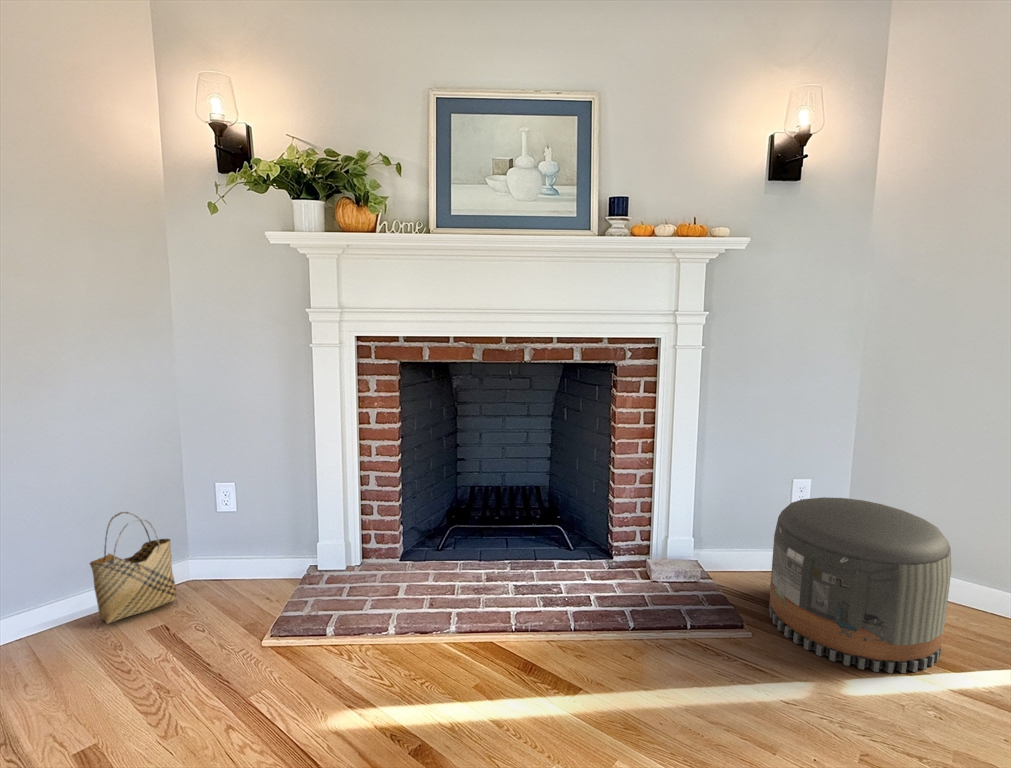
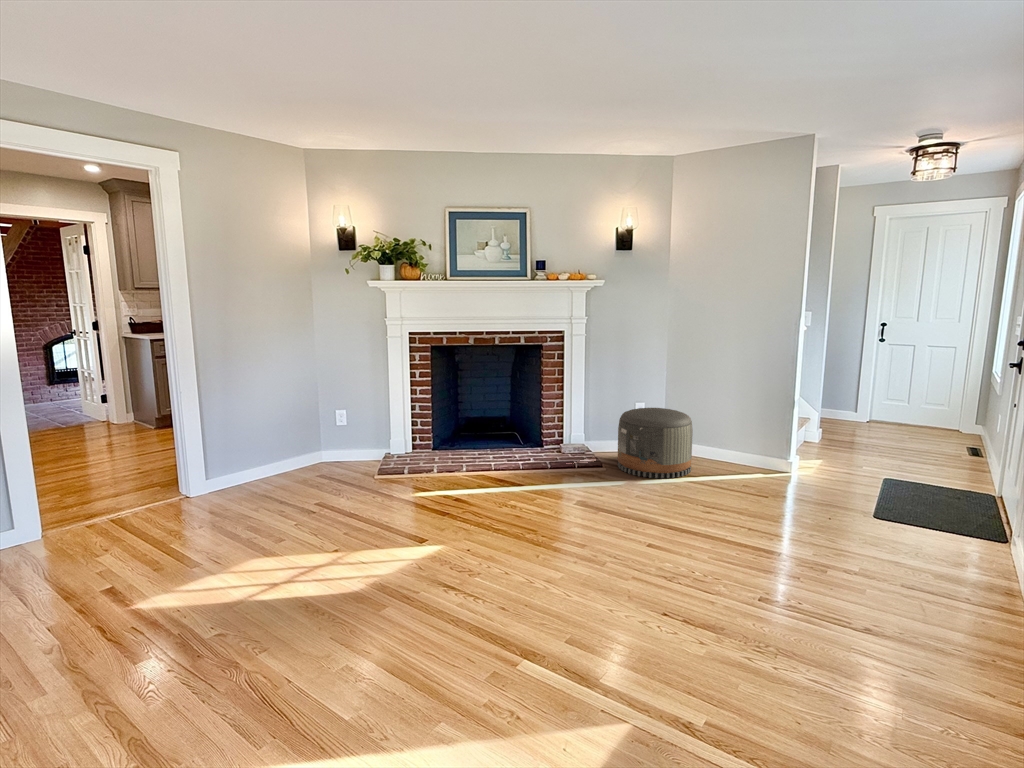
woven basket: present [90,512,176,624] -> none [284,423,321,475]

